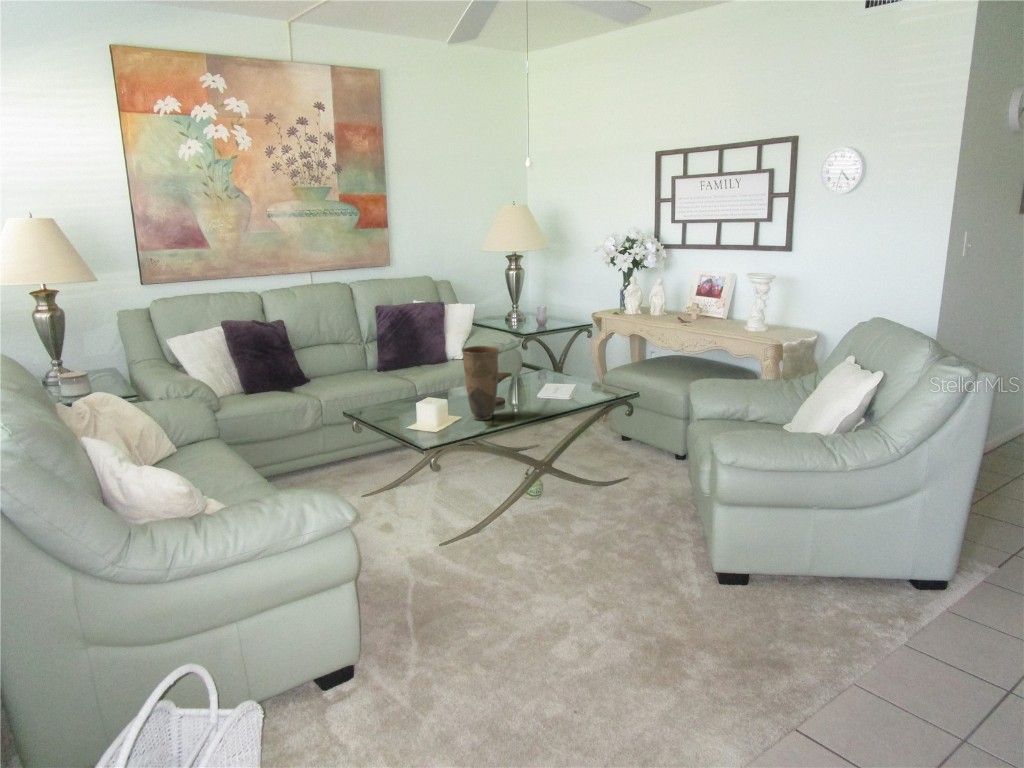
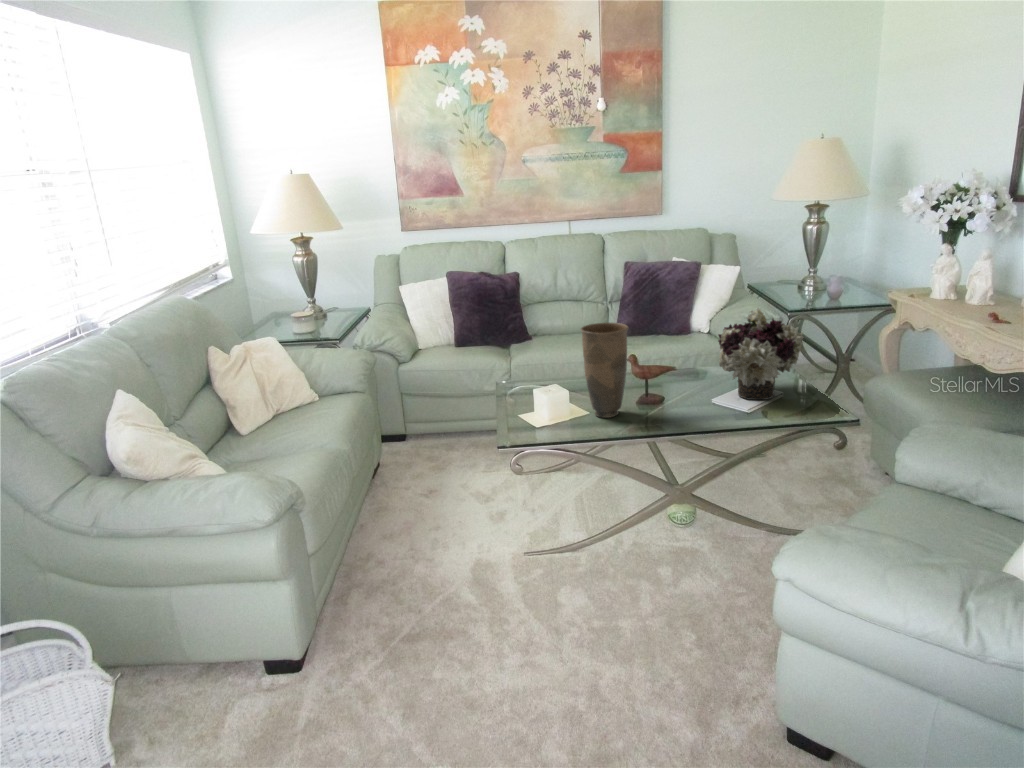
flower arrangement: none [531,328,597,395] -> present [718,307,803,400]

